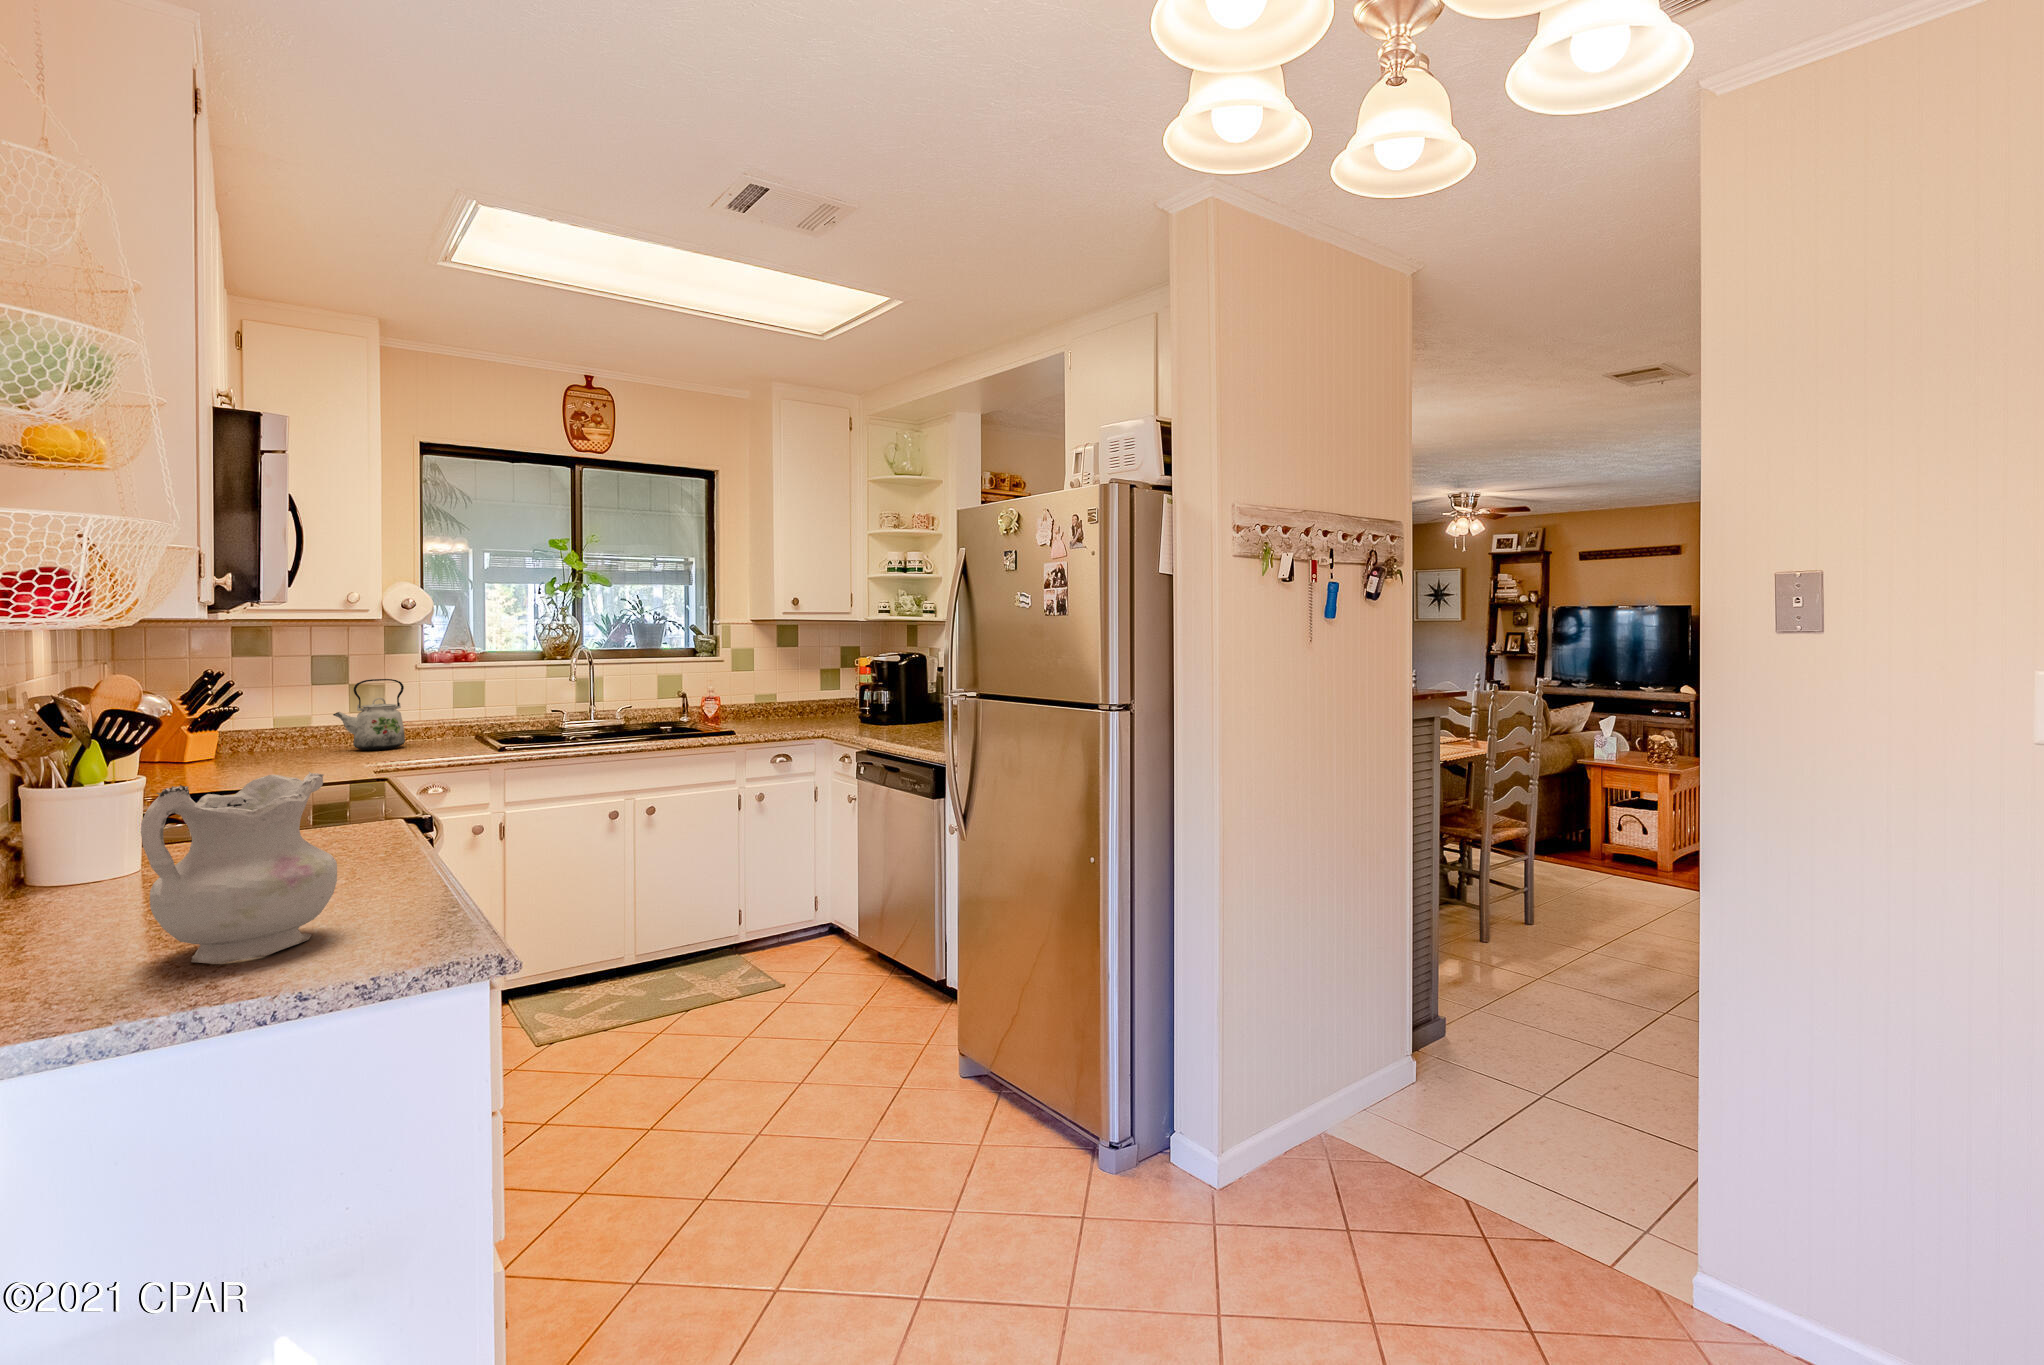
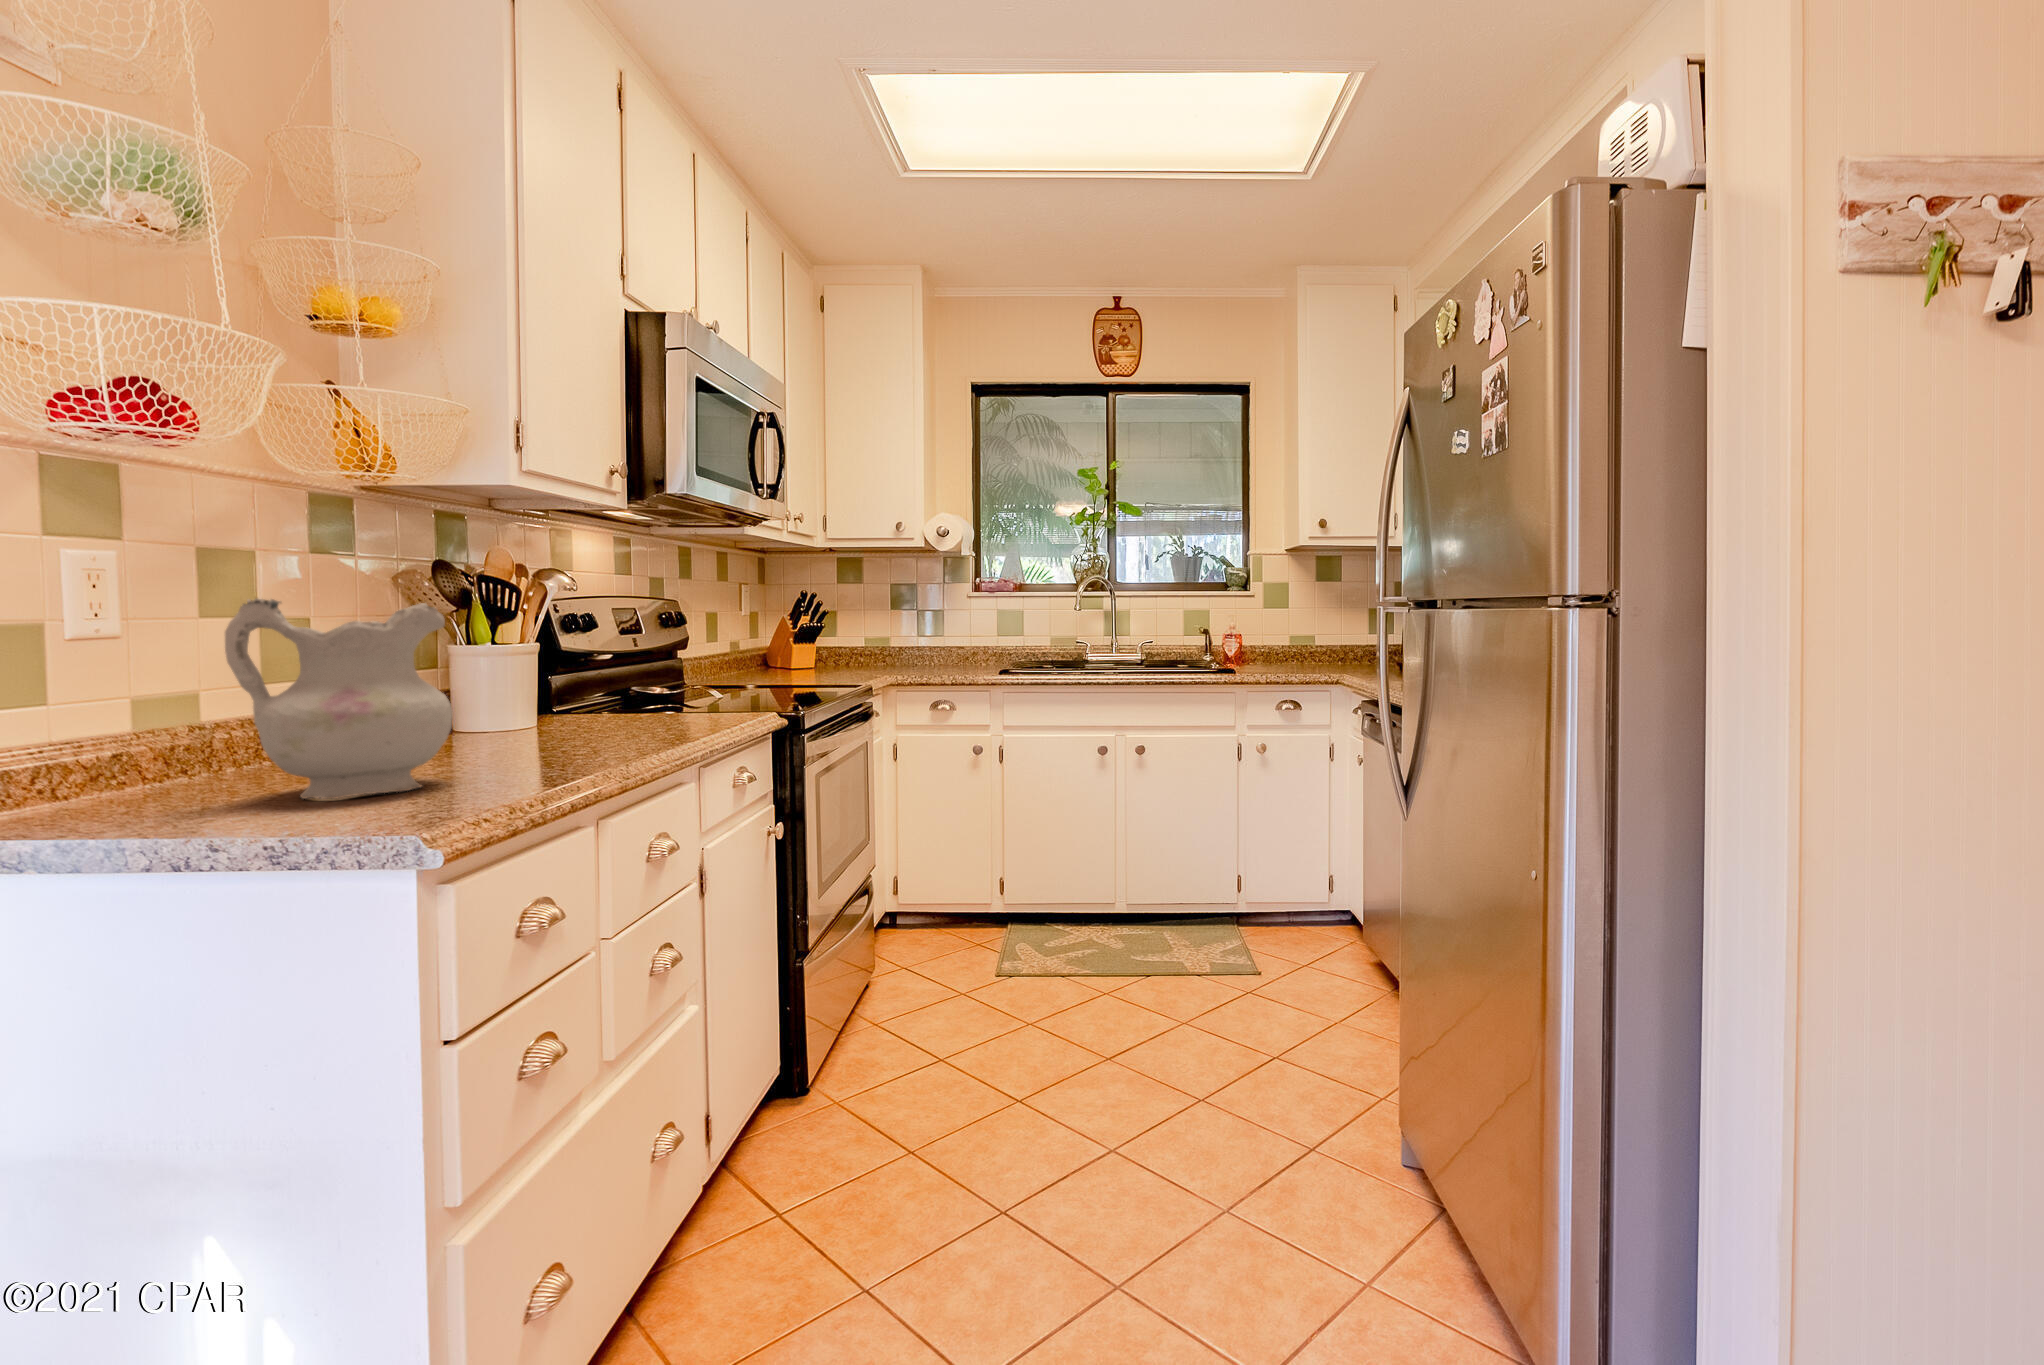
kettle: present [333,679,405,750] -> none [909,604,962,667]

